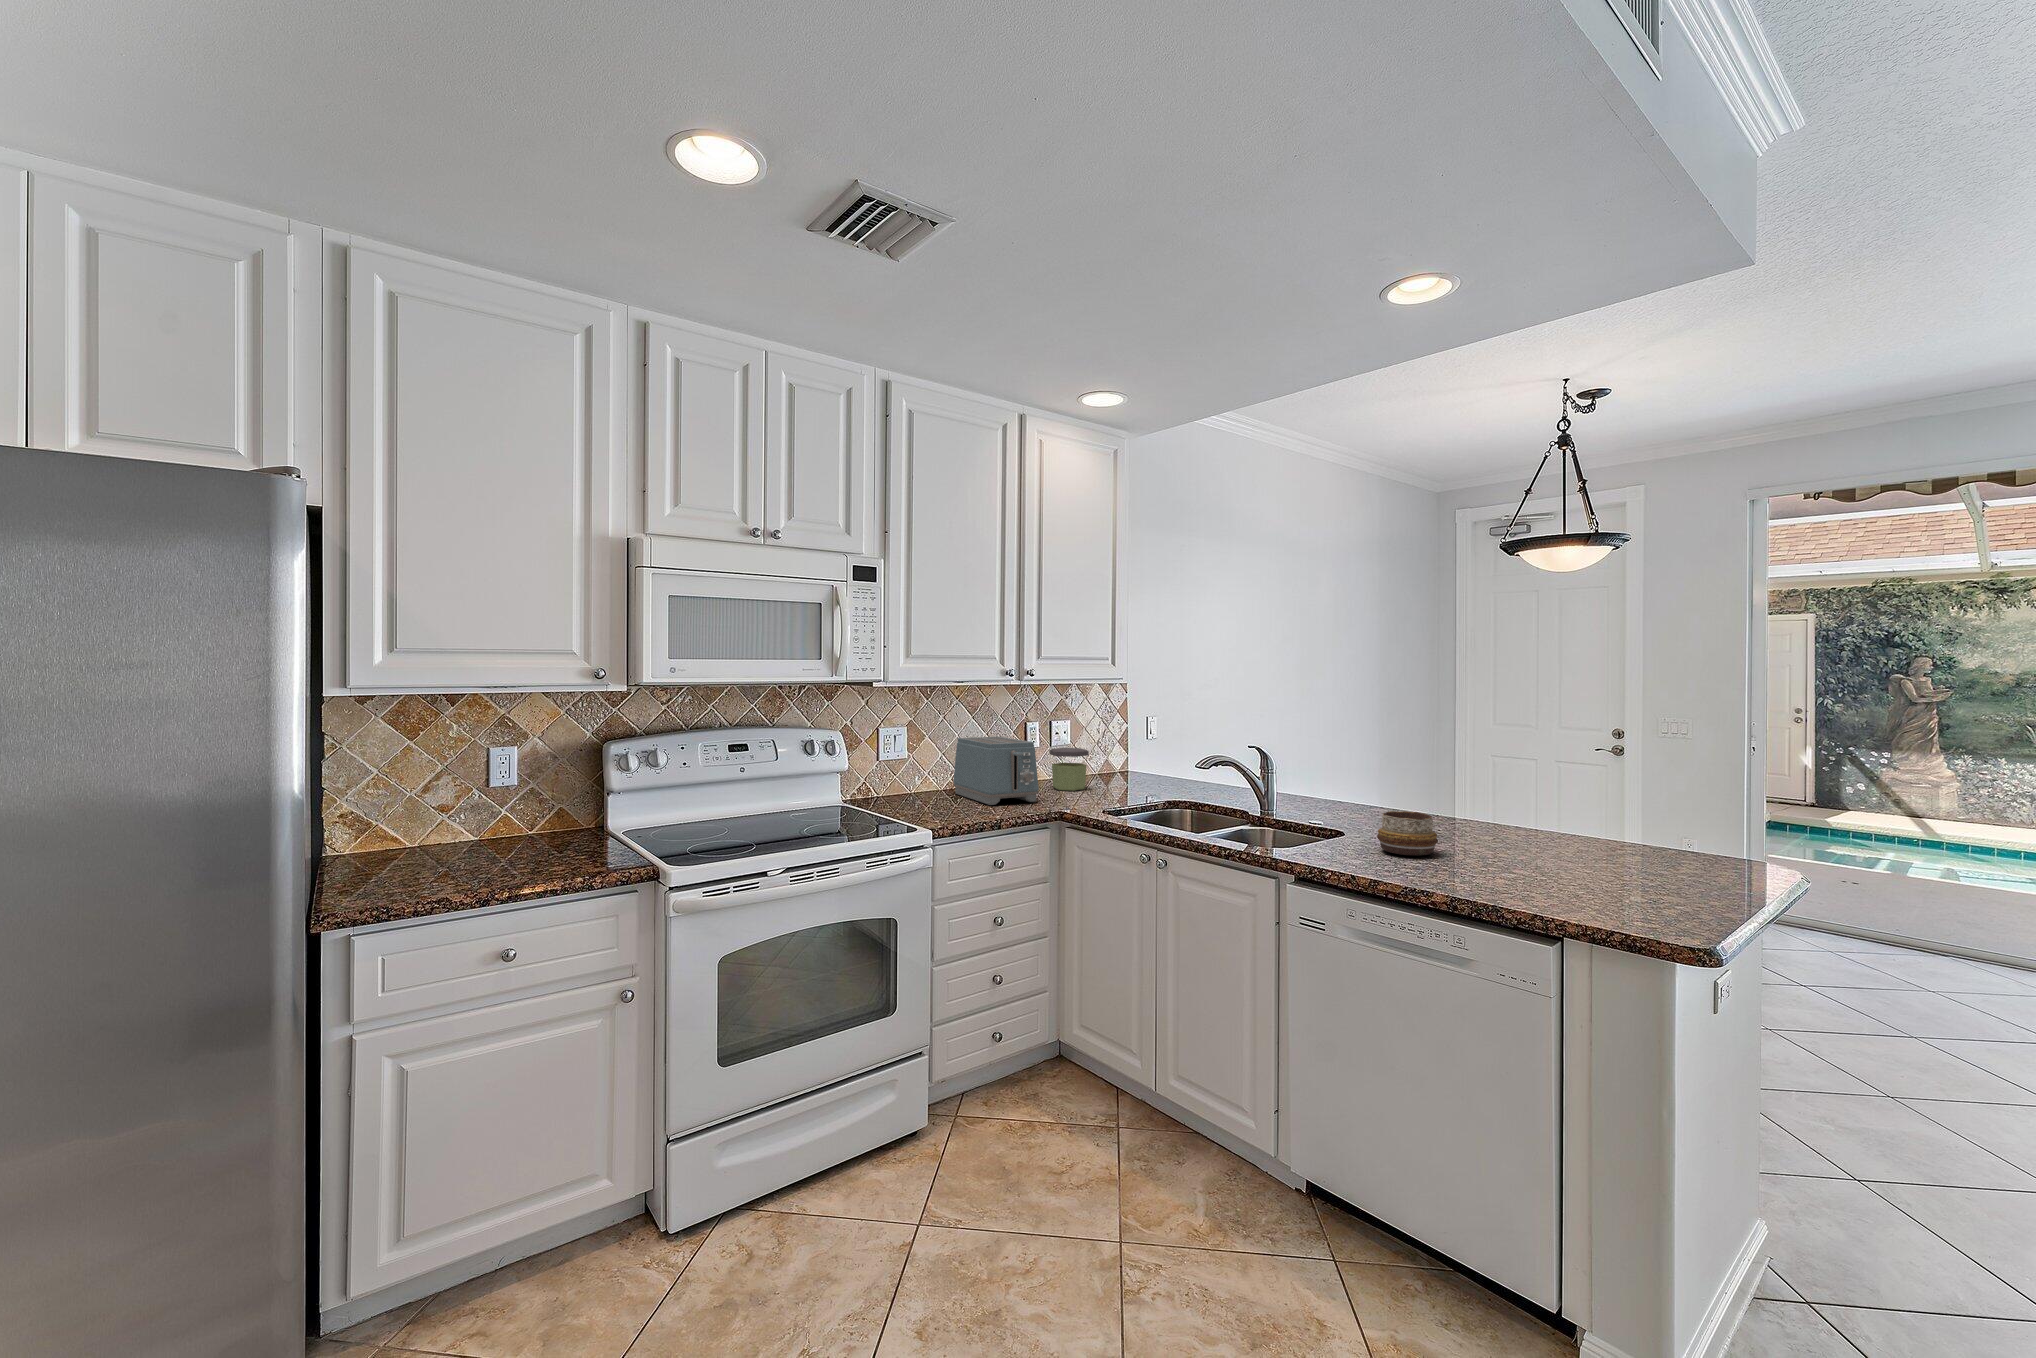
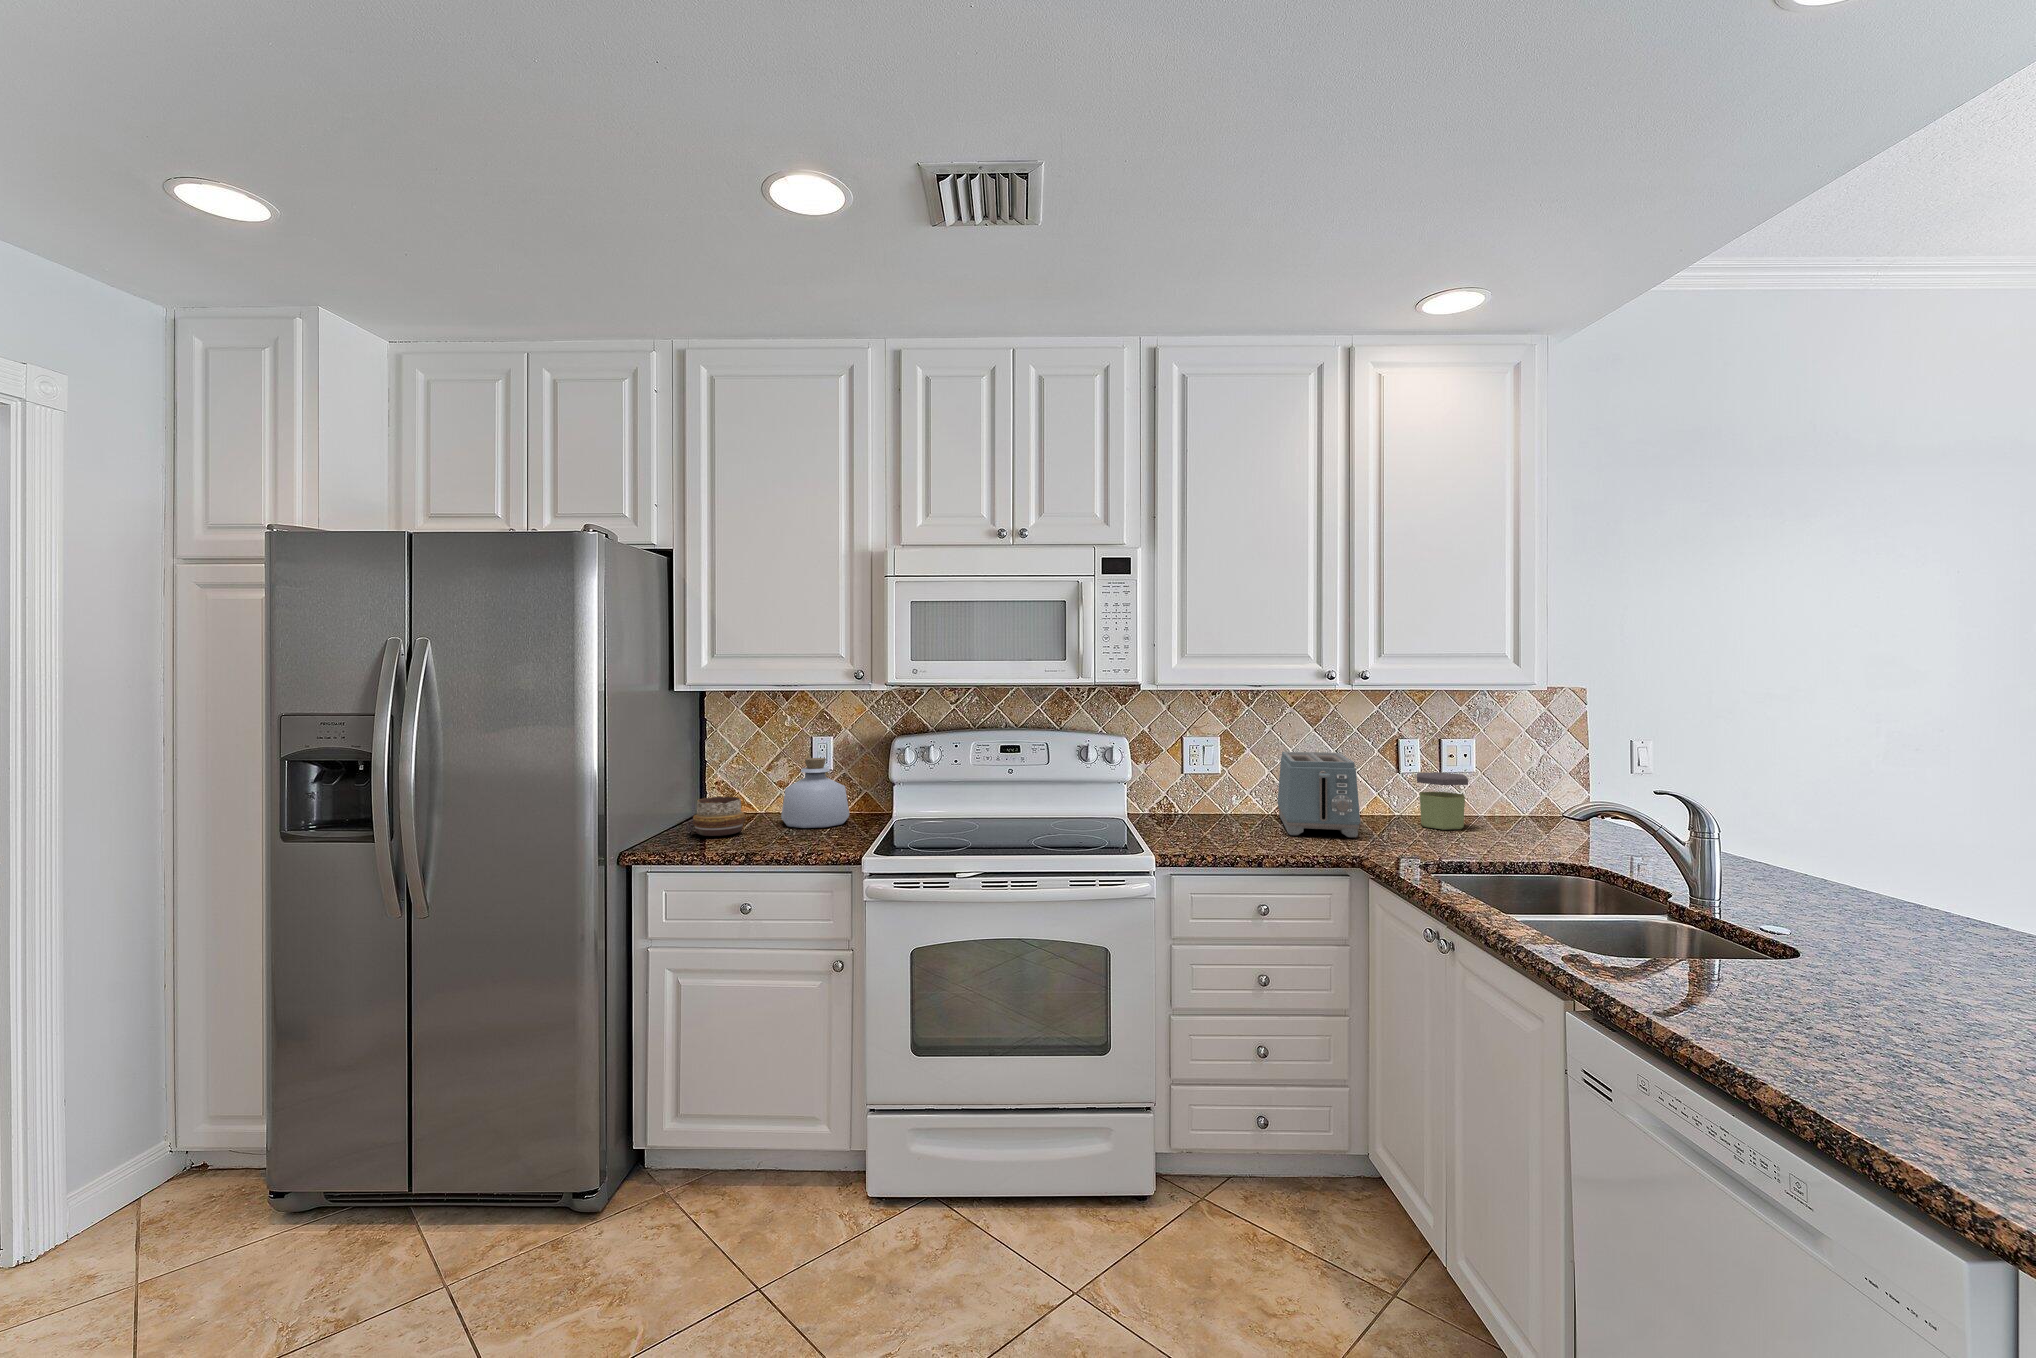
bottle: none [475,771,567,855] -> present [781,758,850,828]
decorative bowl: present [1377,811,1438,856] -> present [692,797,745,836]

